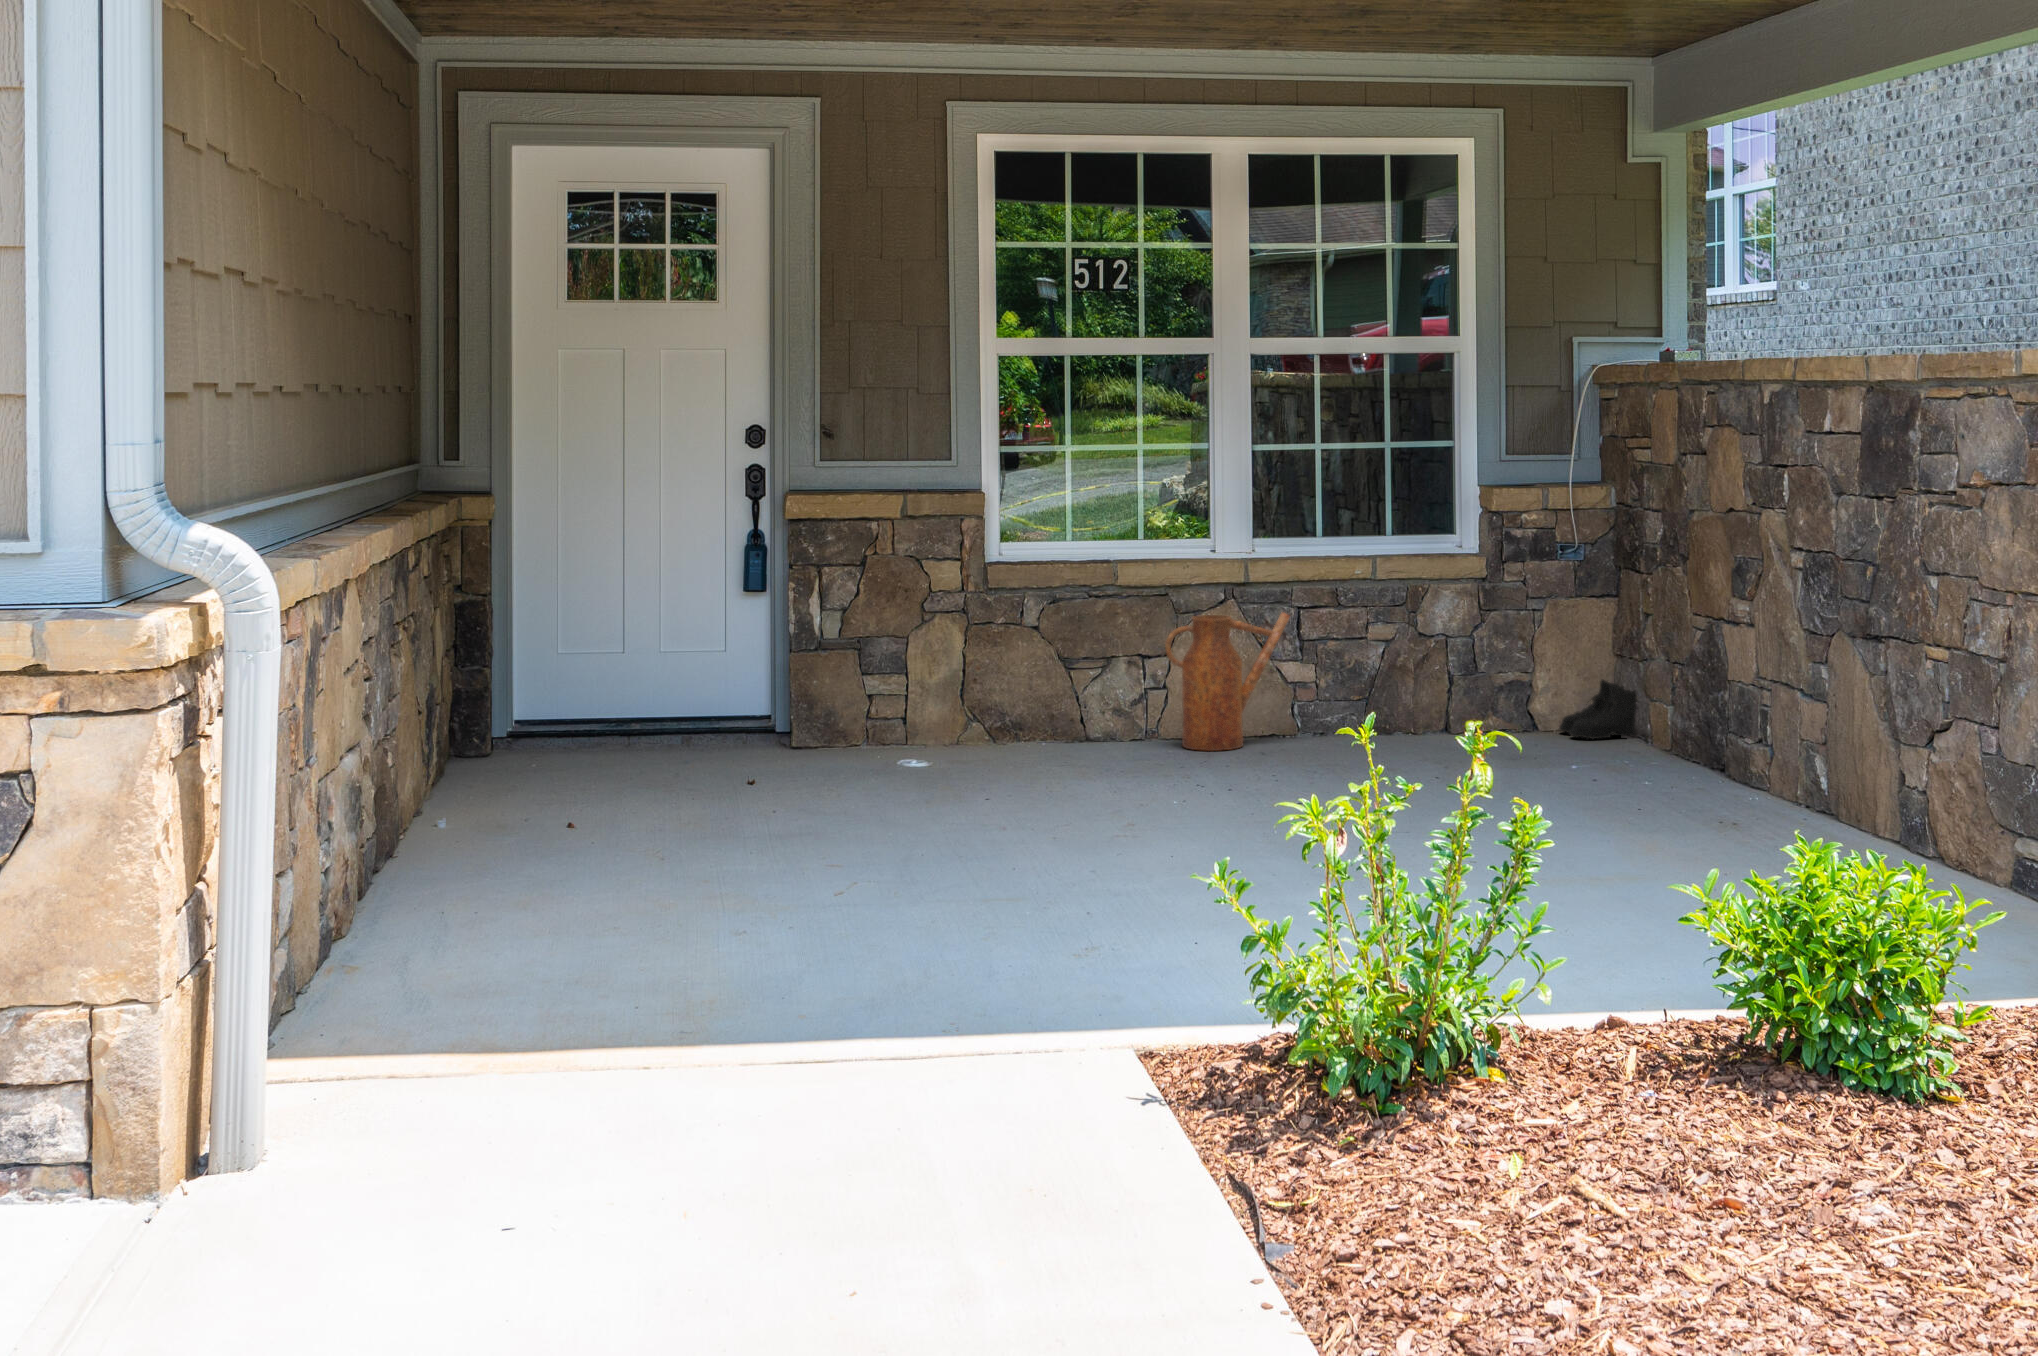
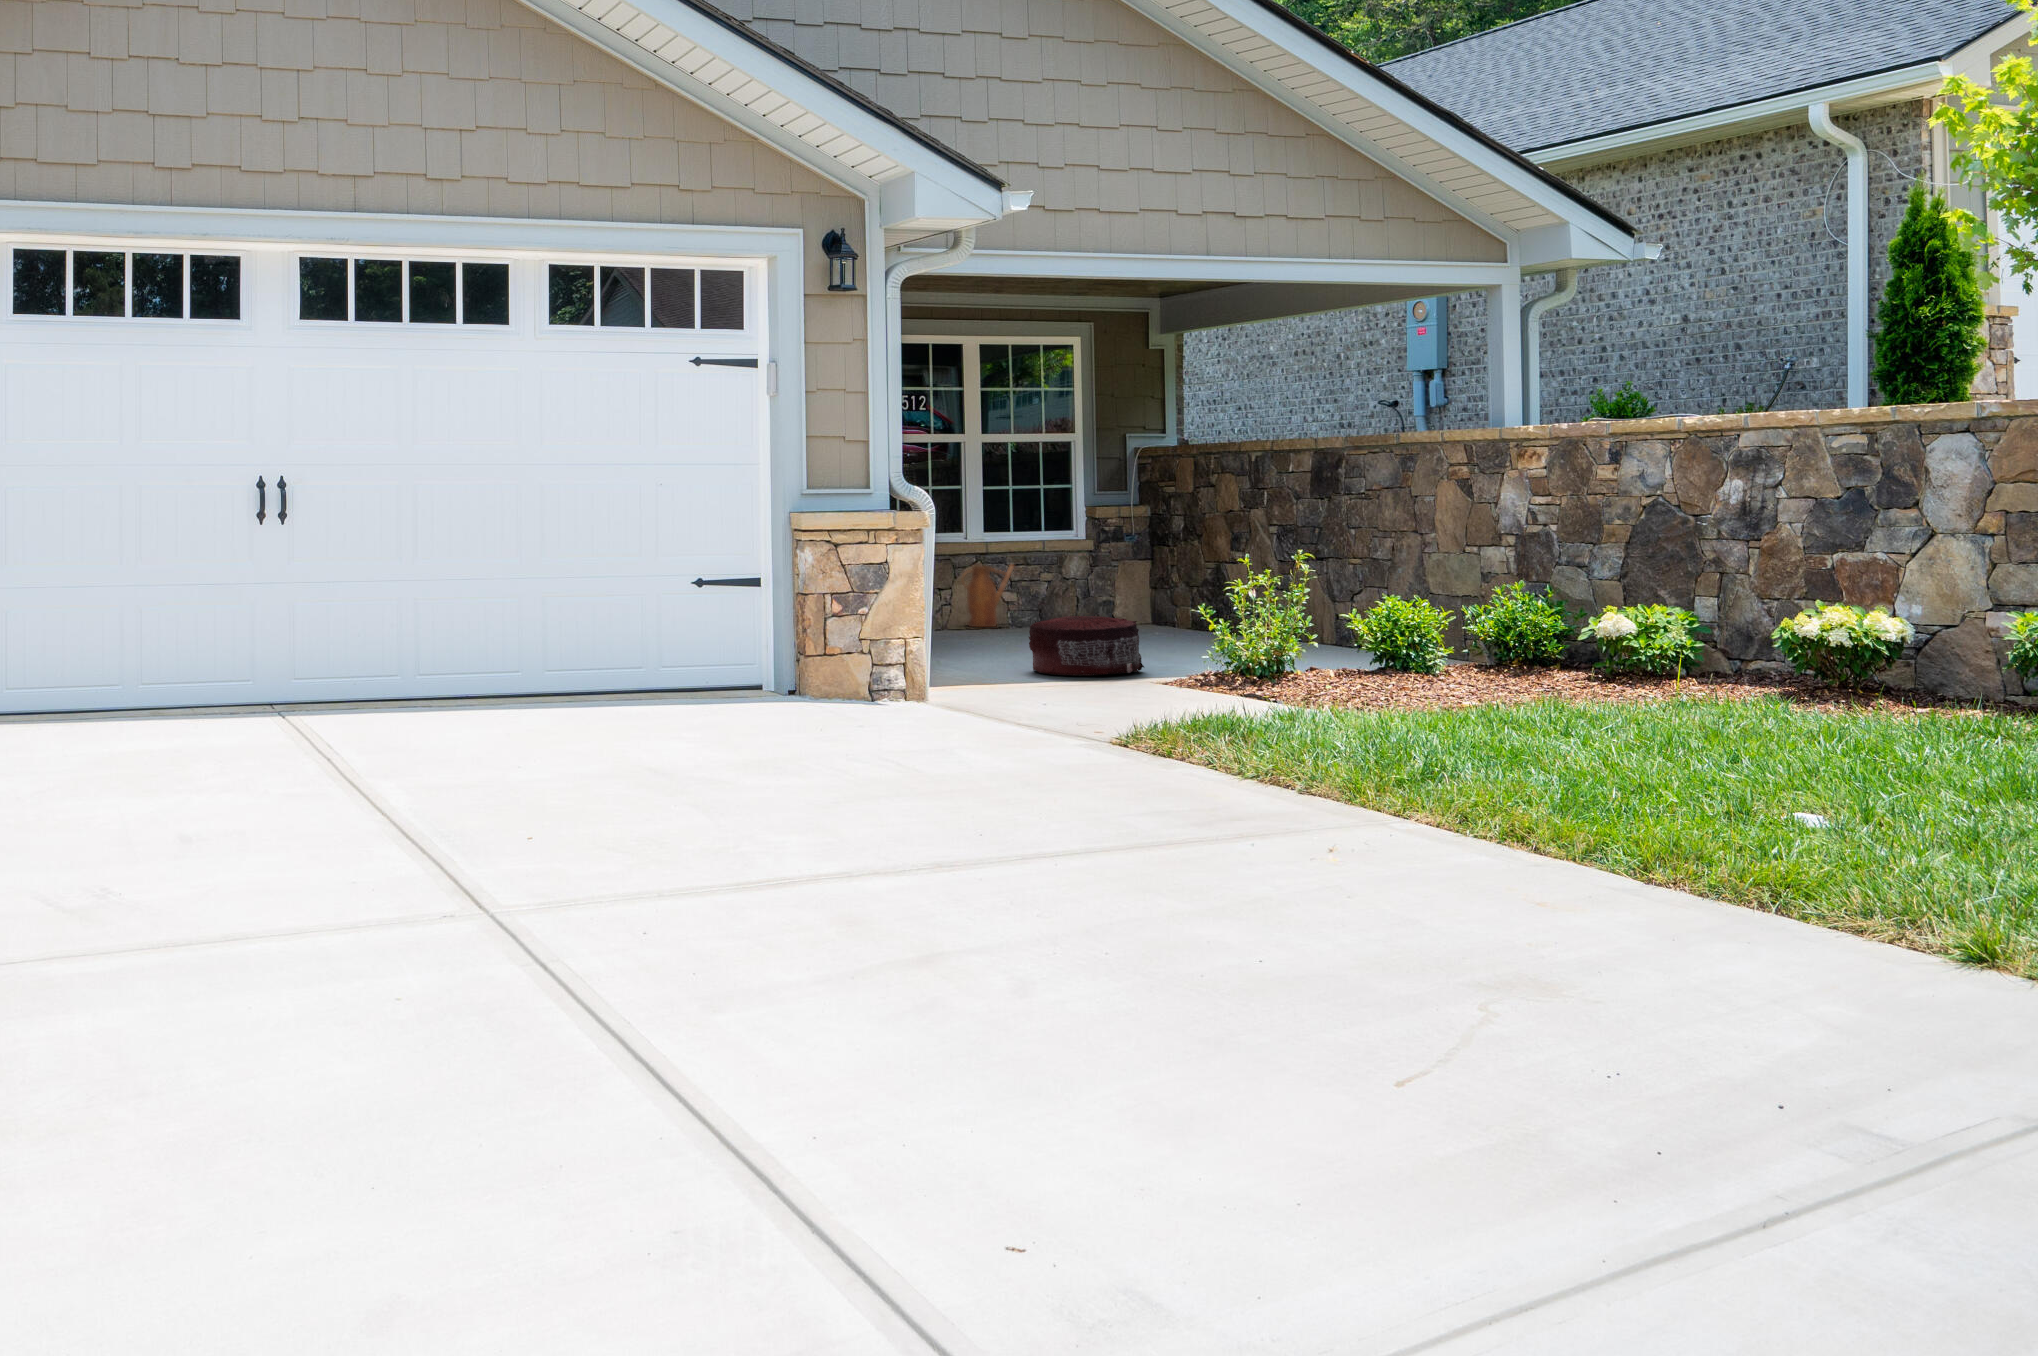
boots: present [1559,679,1638,739] -> none [1134,595,1173,621]
pouf: none [845,842,1139,1052] -> present [1029,616,1144,676]

